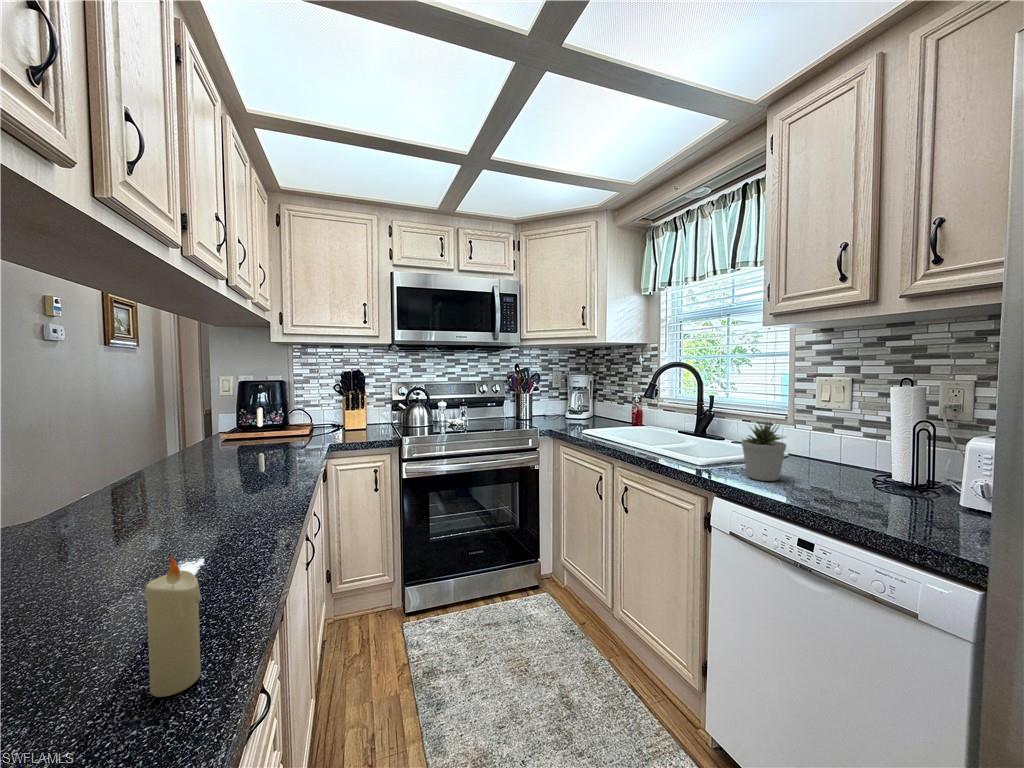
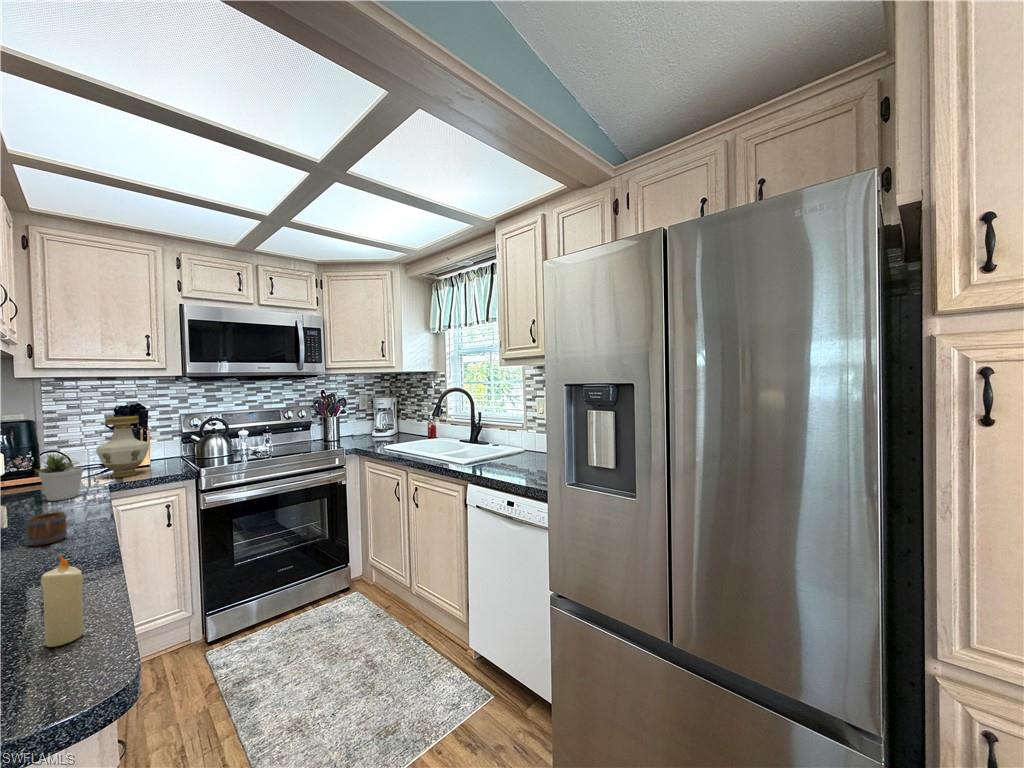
vase: none [324,380,364,438] -> present [96,416,149,477]
potted plant: present [741,422,786,481] -> present [36,454,83,501]
mug: none [240,470,273,504] -> present [26,512,67,546]

